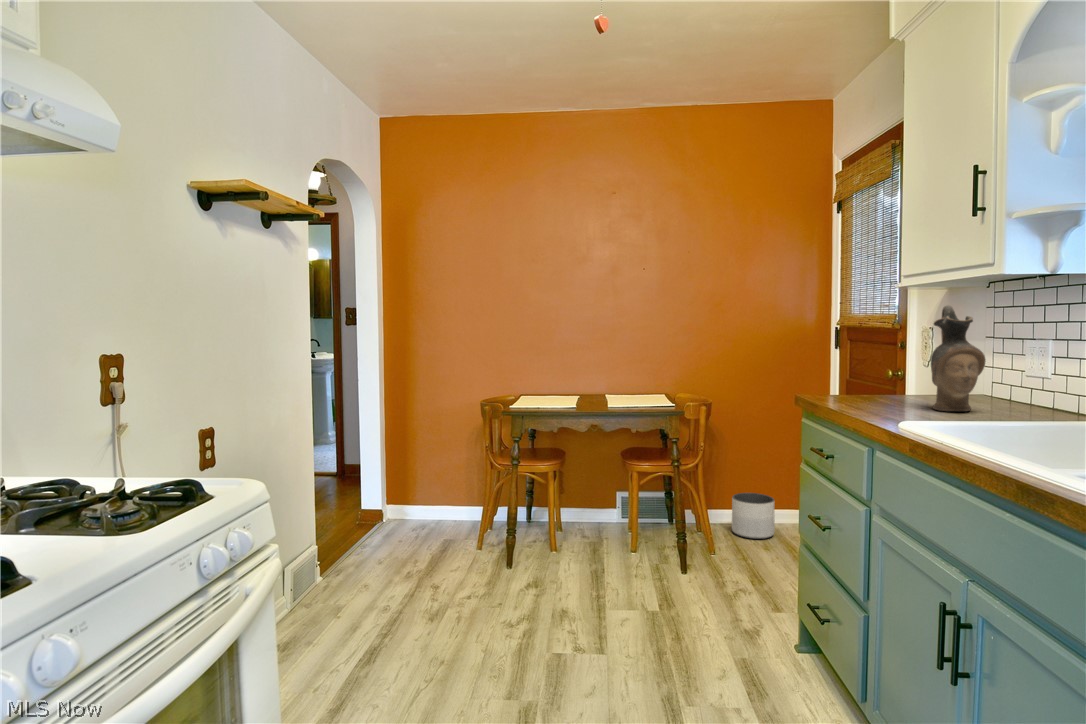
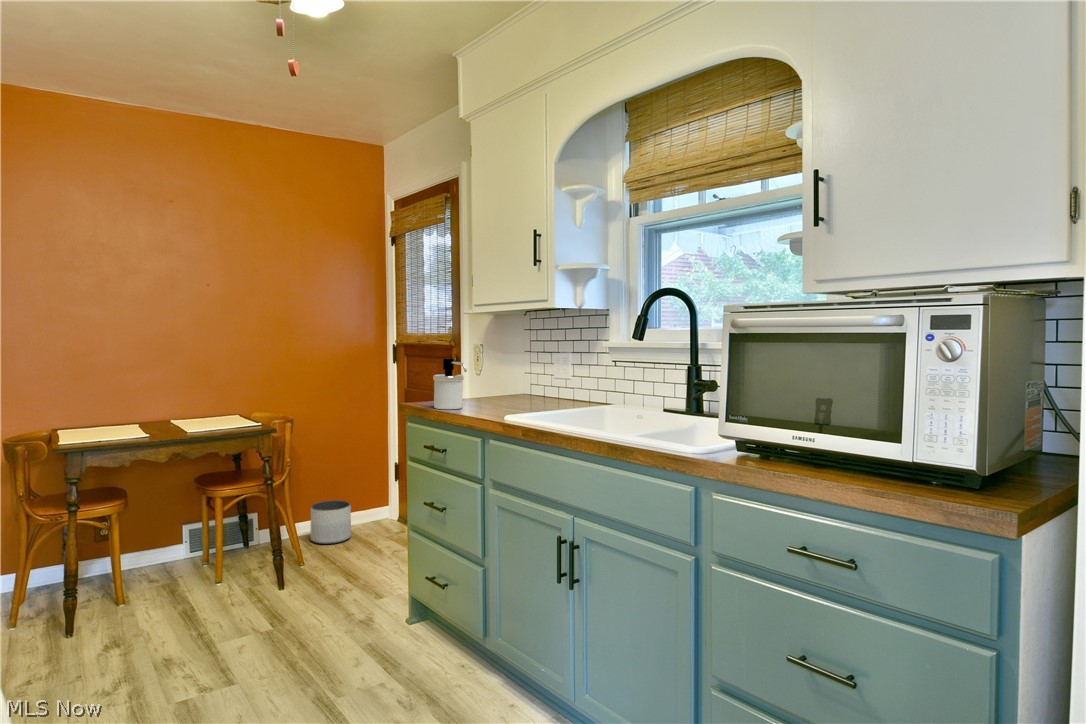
ceramic pitcher: present [931,305,986,411] -> none [505,335,538,411]
soap dispenser: none [830,338,873,402] -> present [433,359,467,409]

